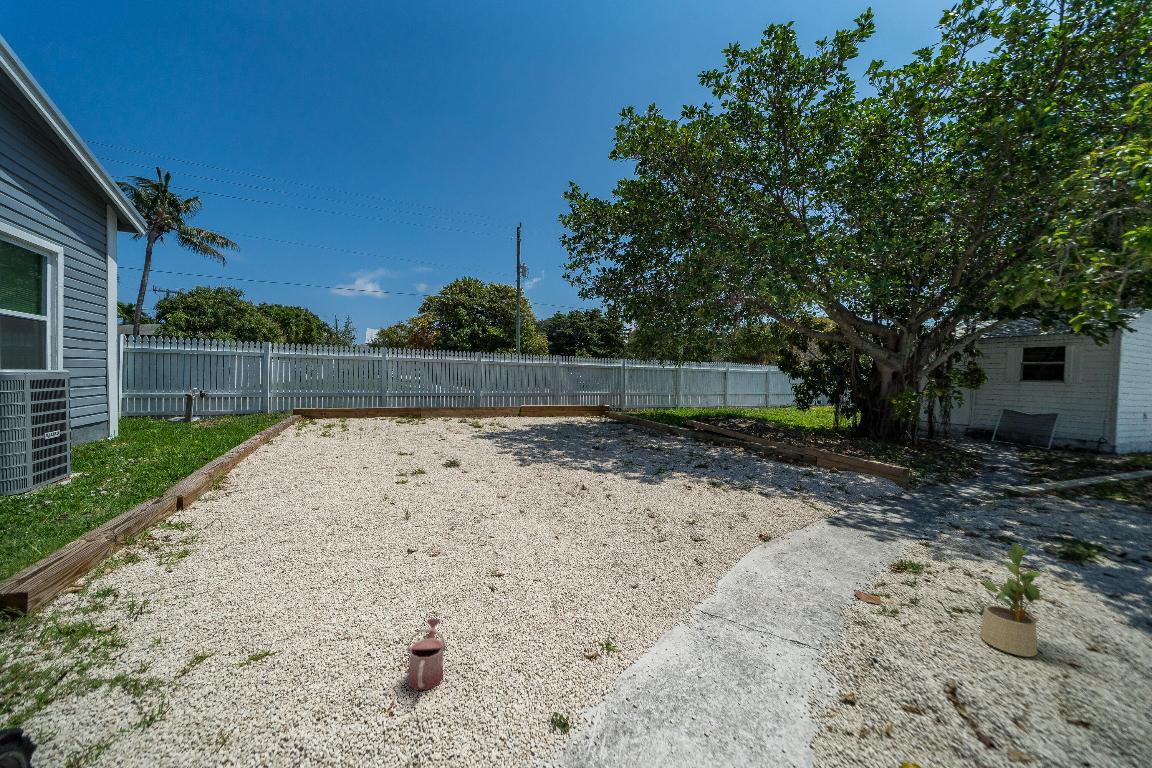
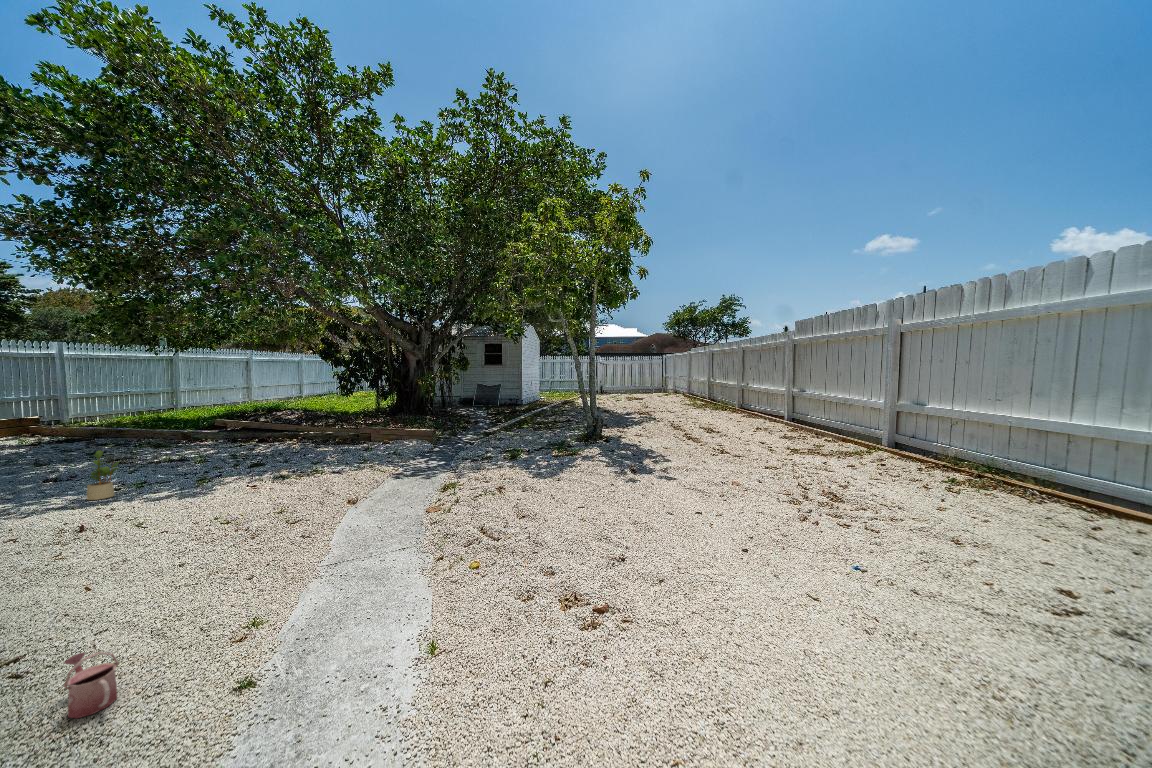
potted plant: present [980,543,1046,656] -> present [87,450,118,500]

